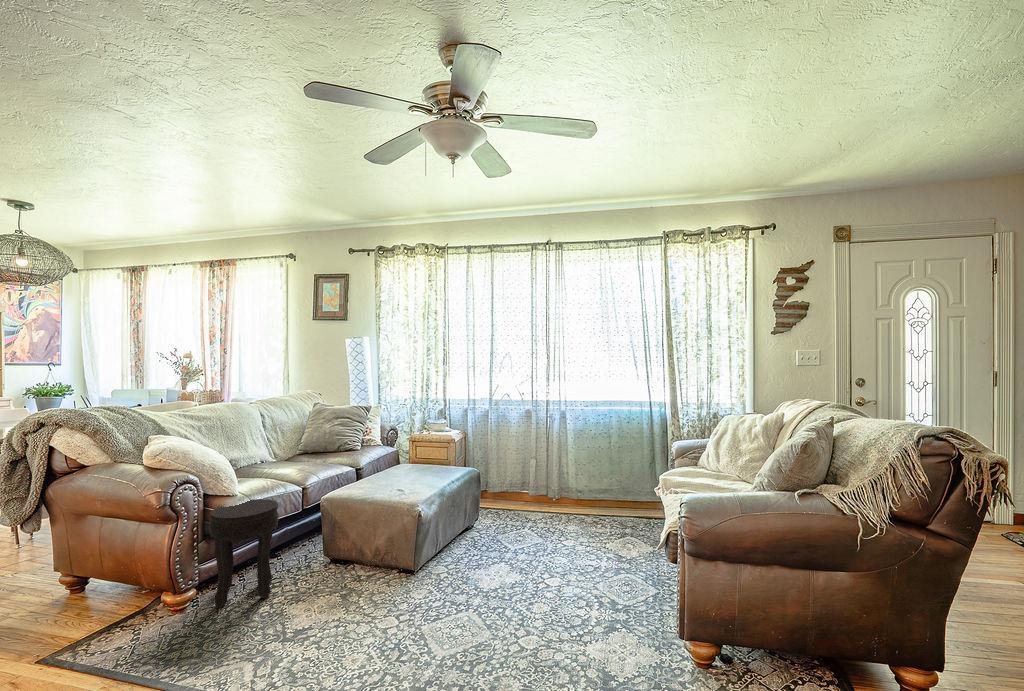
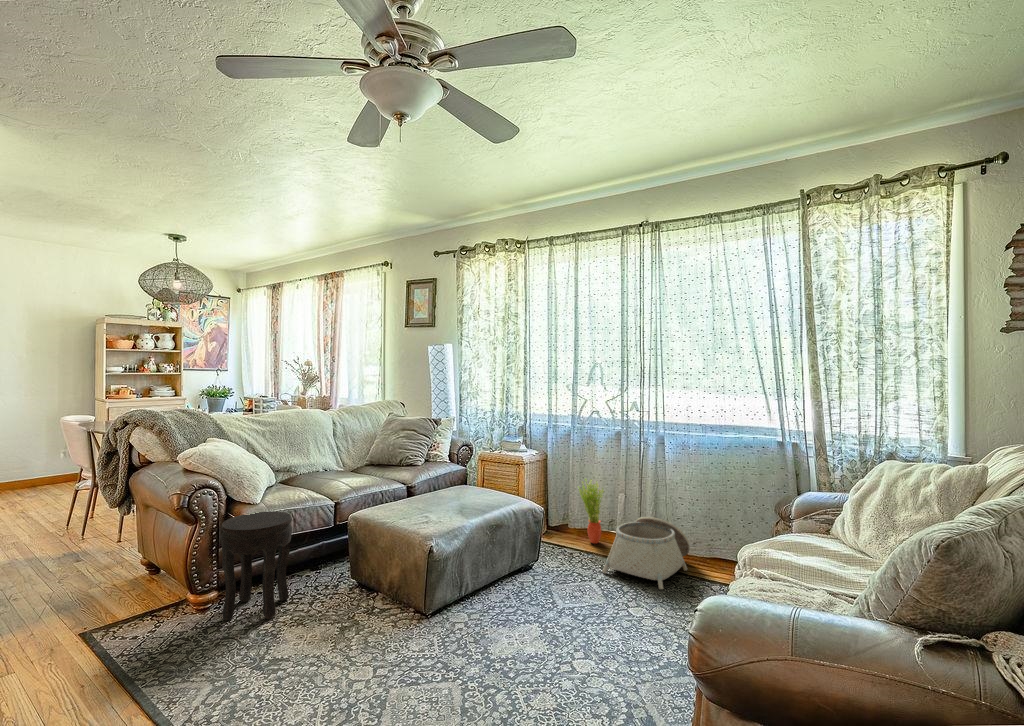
potted plant: none [496,449,518,502] -> present [579,479,604,543]
basket: none [530,474,589,527] -> present [603,517,690,589]

